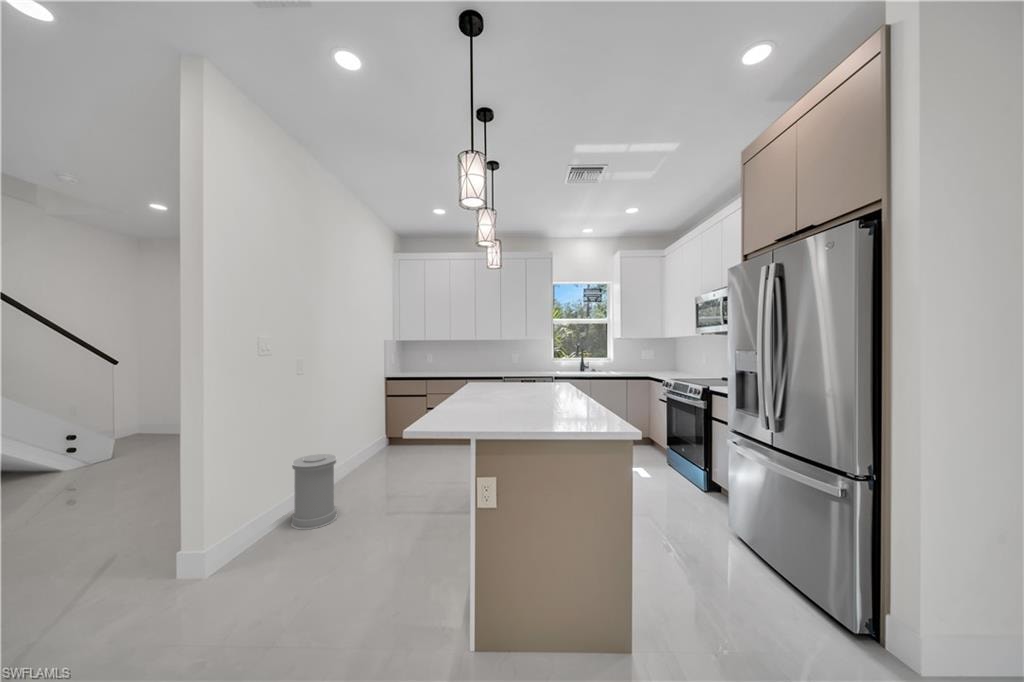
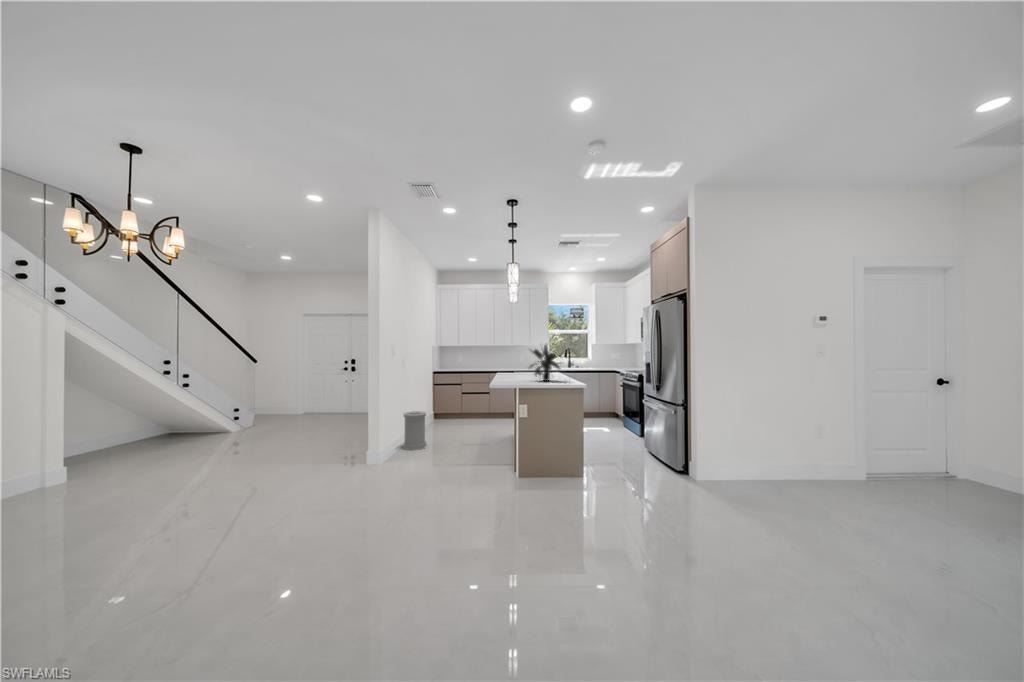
potted plant: none [504,329,586,419] -> present [530,345,561,381]

